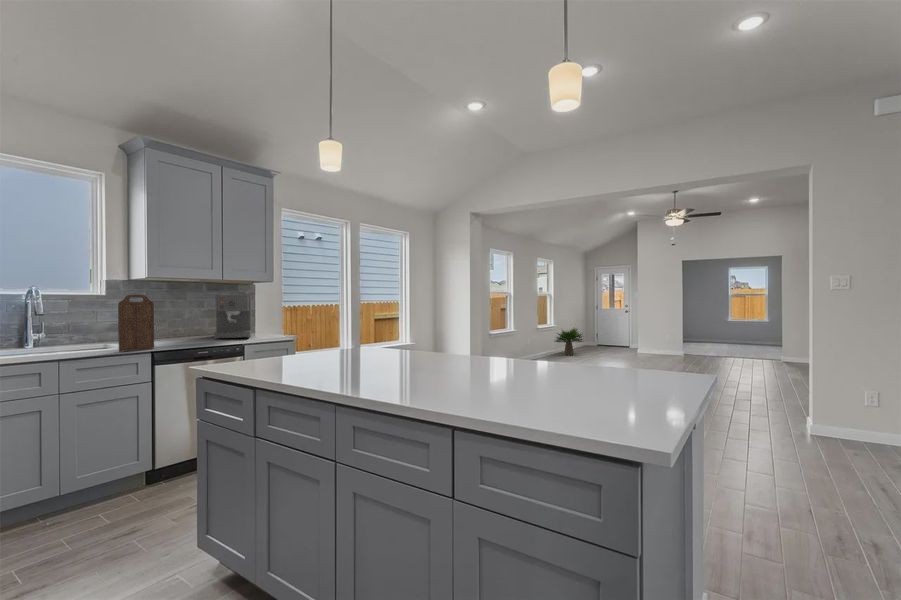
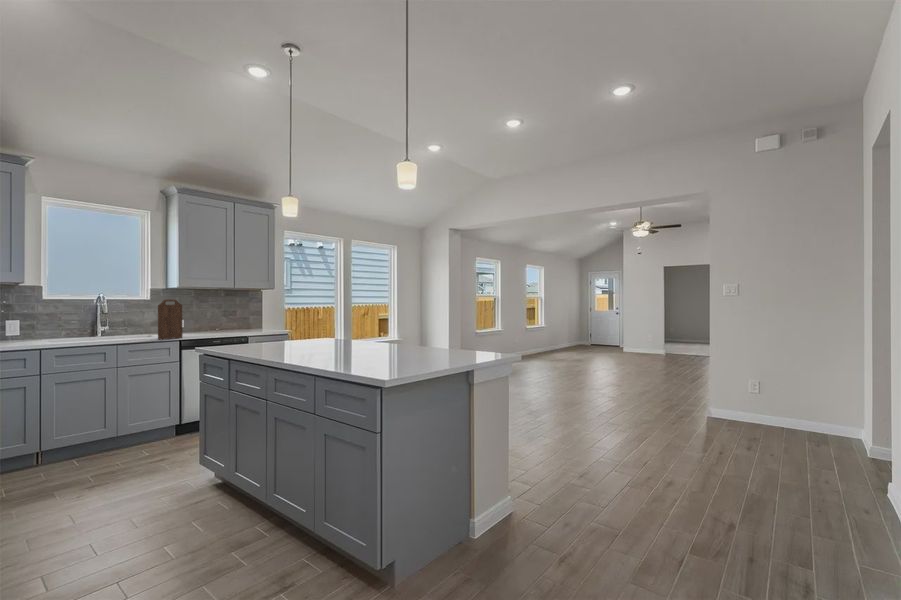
coffee maker: present [214,295,252,339] -> none [228,299,257,333]
potted plant: present [555,328,582,355] -> none [540,327,571,354]

